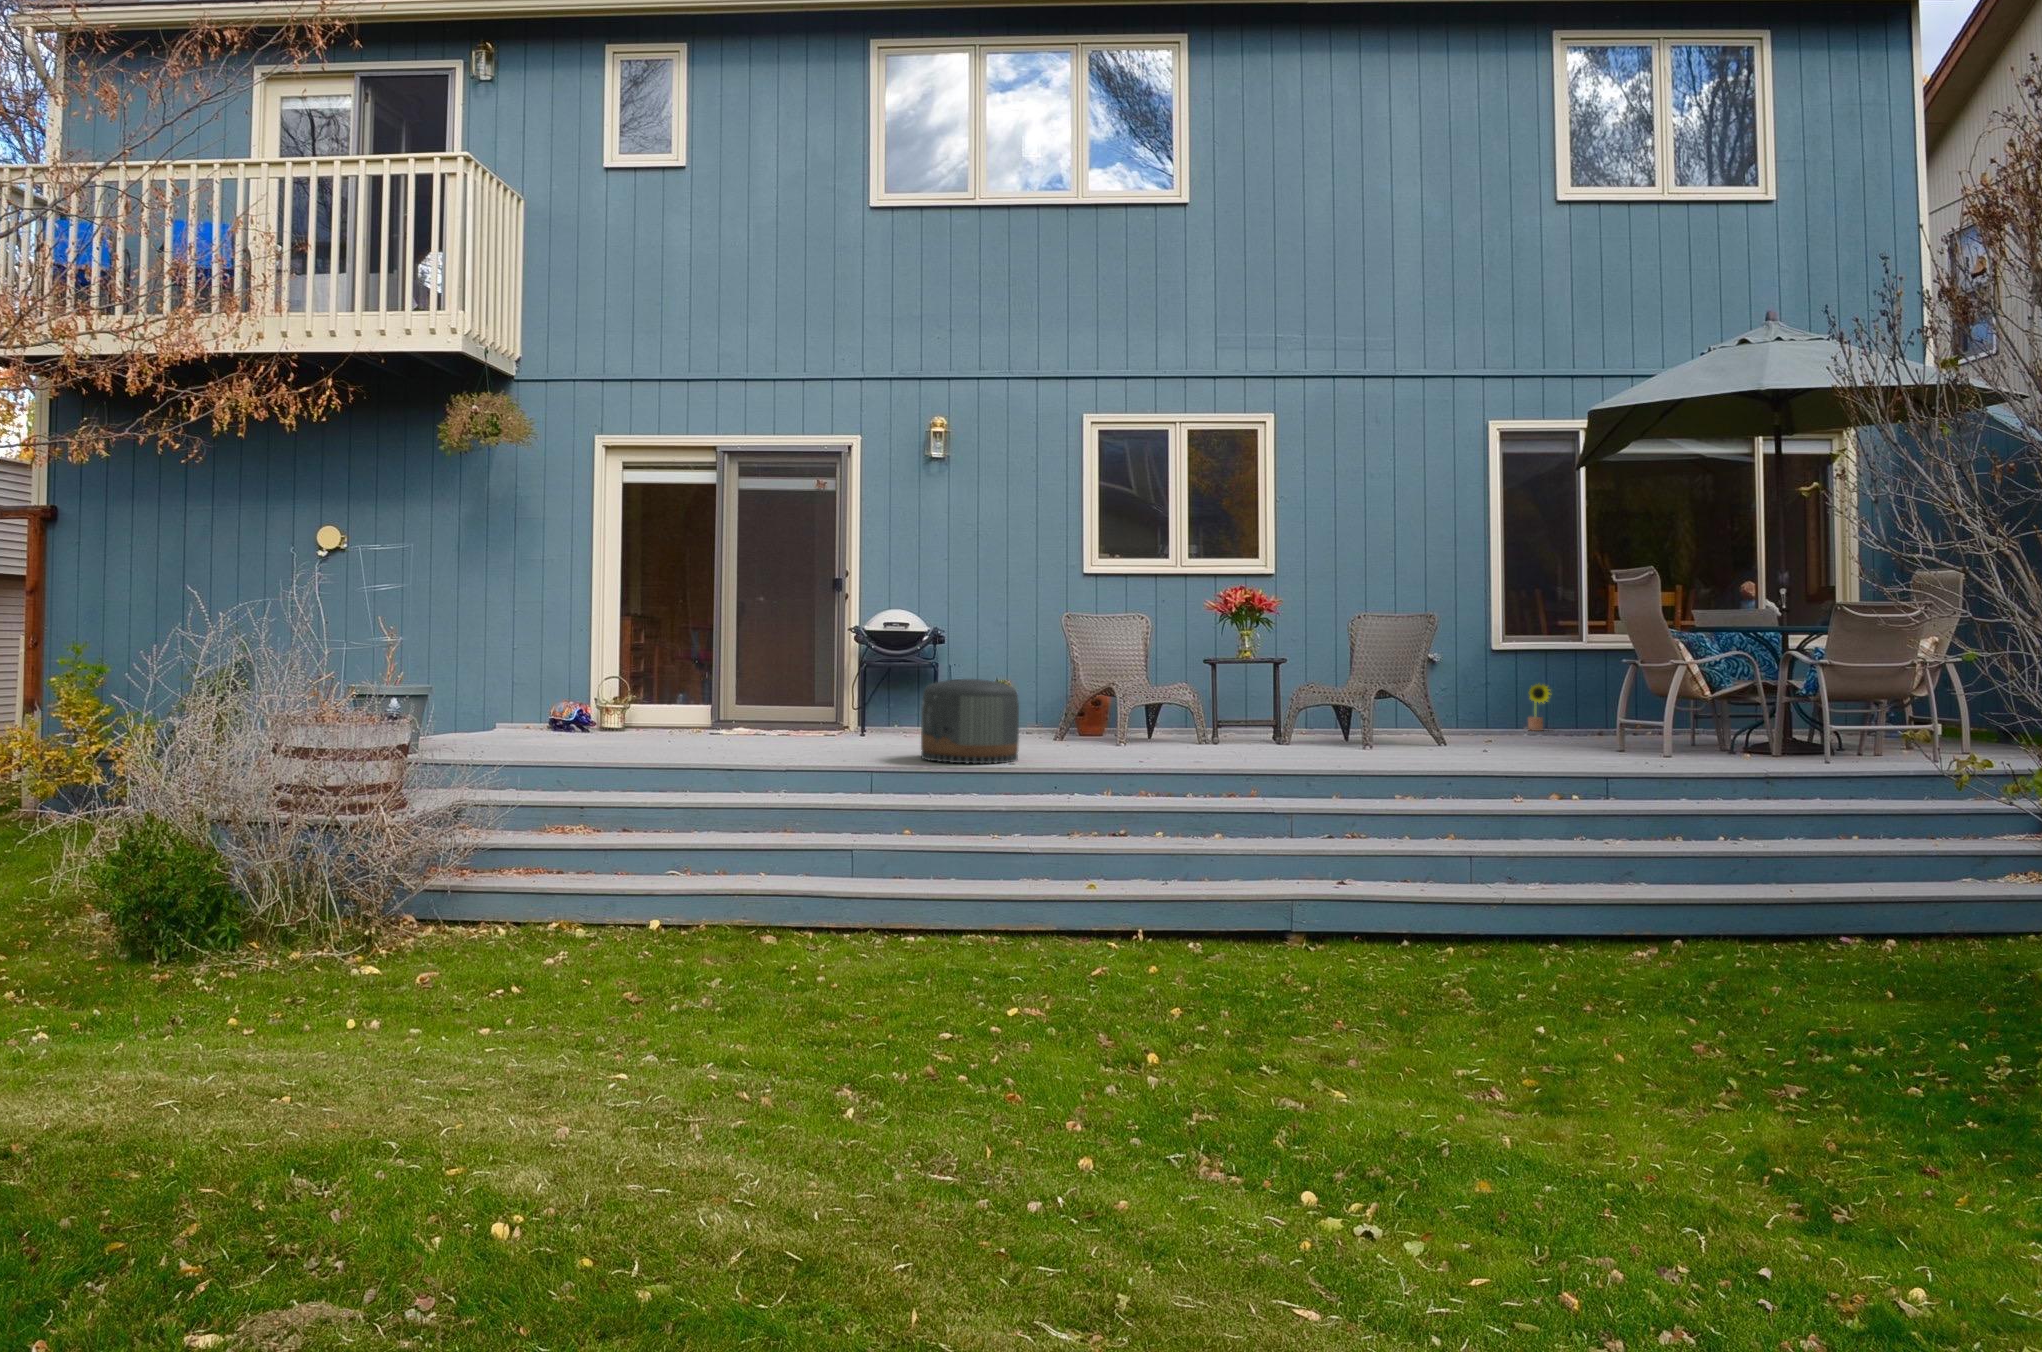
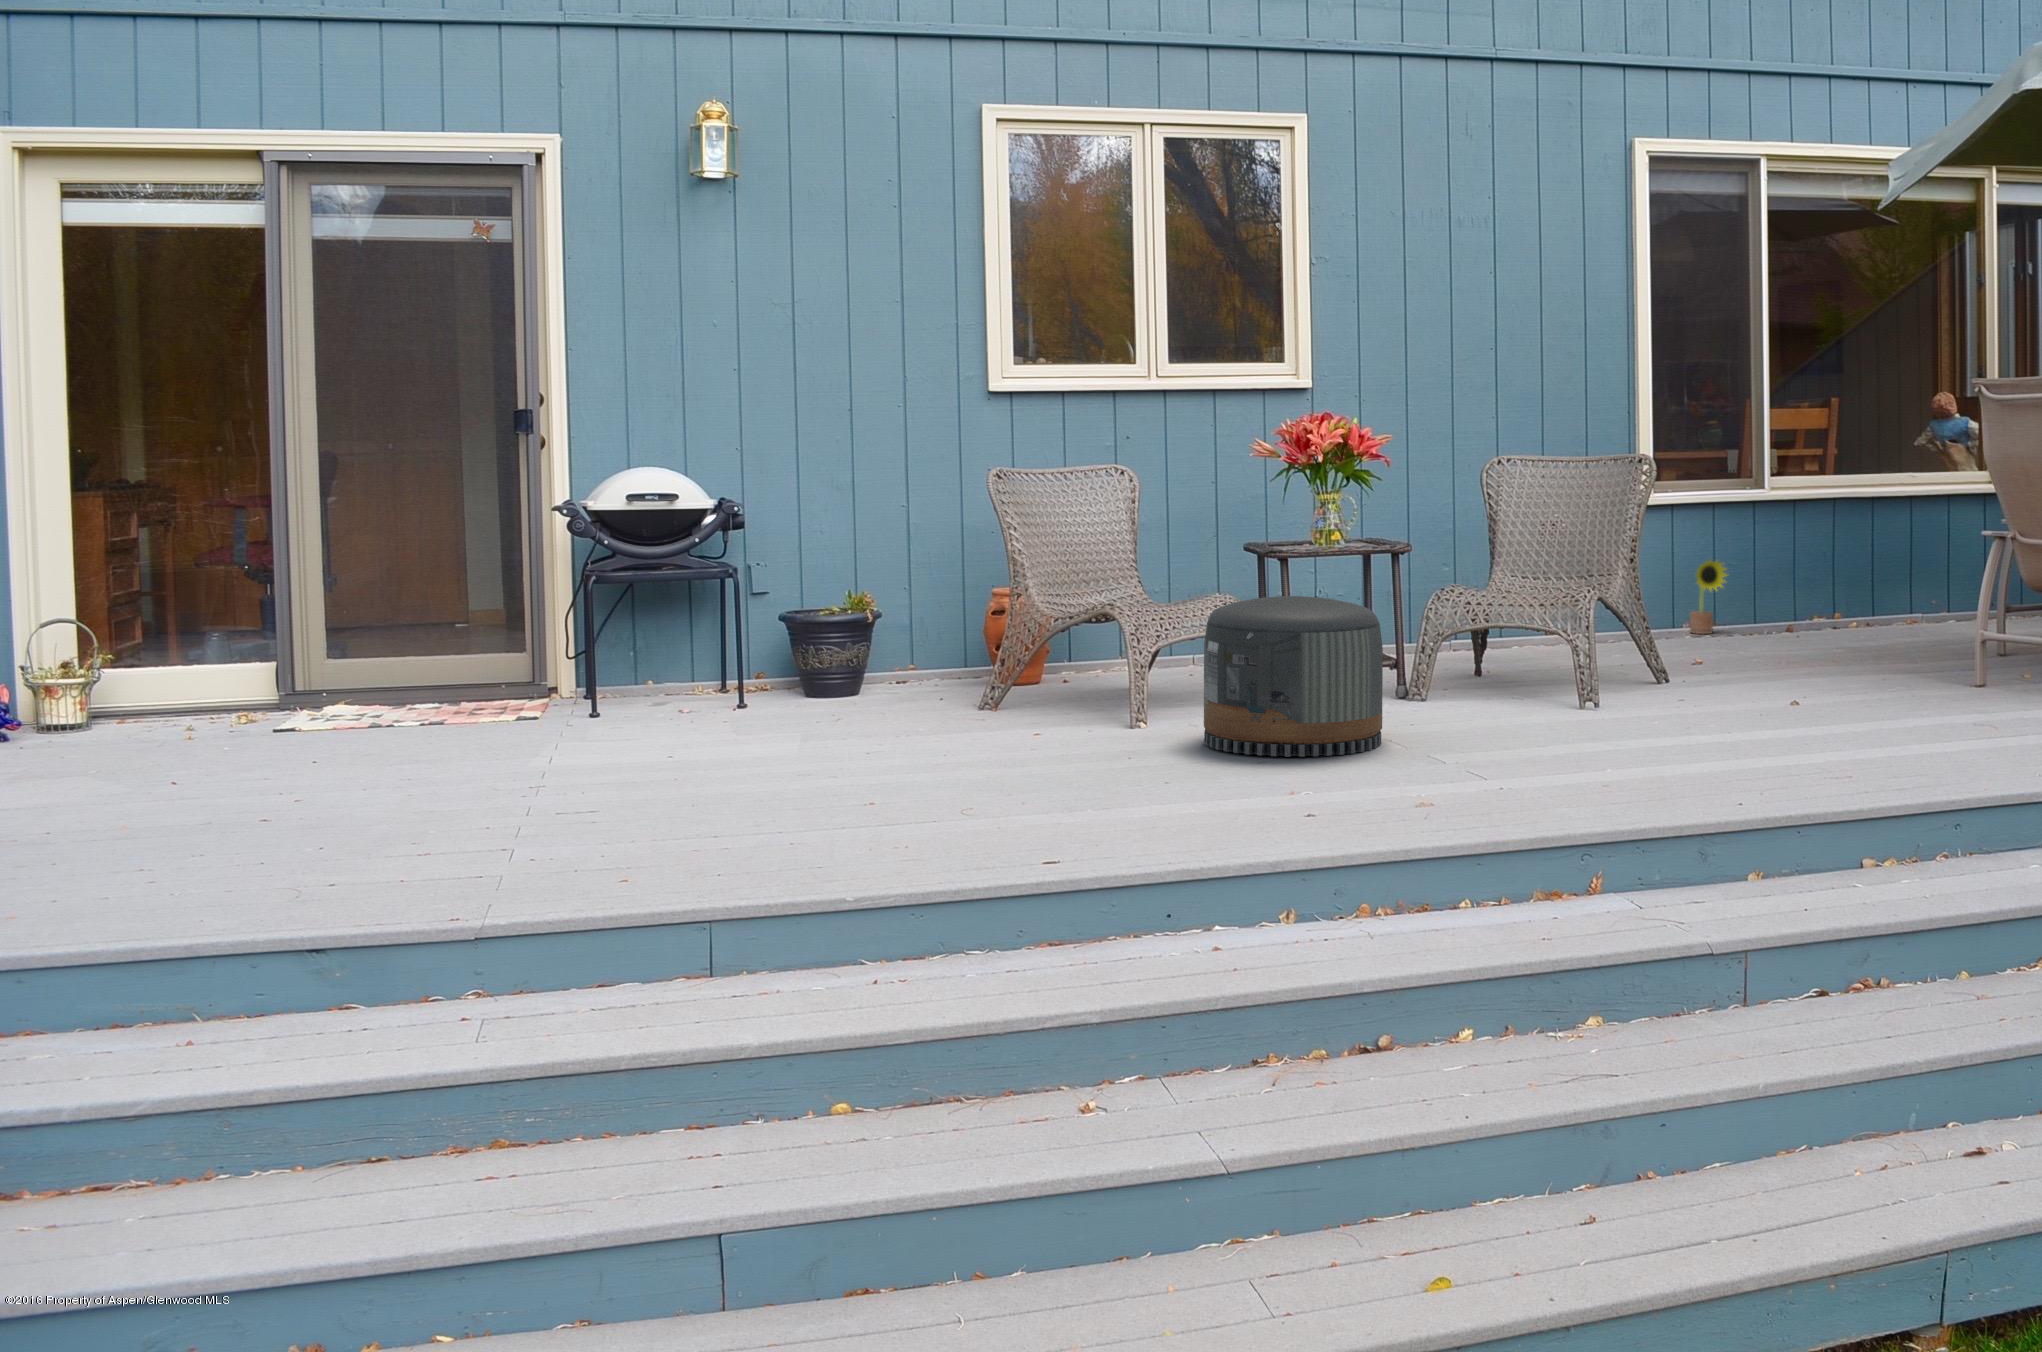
pouf: present [921,679,1019,764] -> present [1204,596,1383,757]

